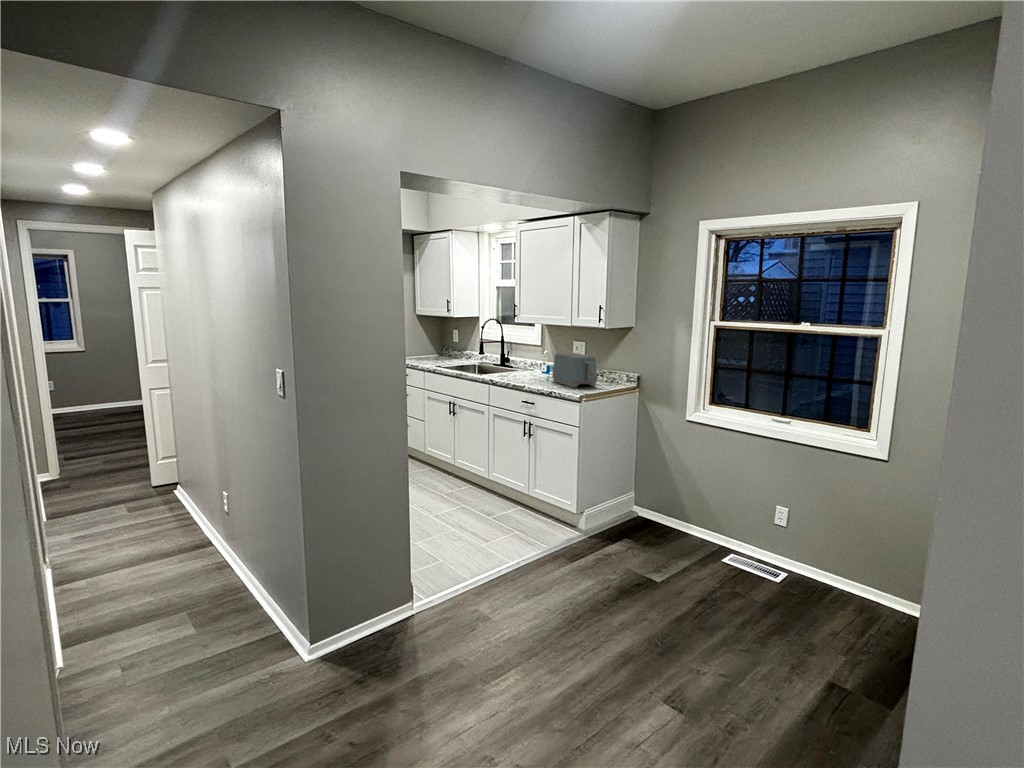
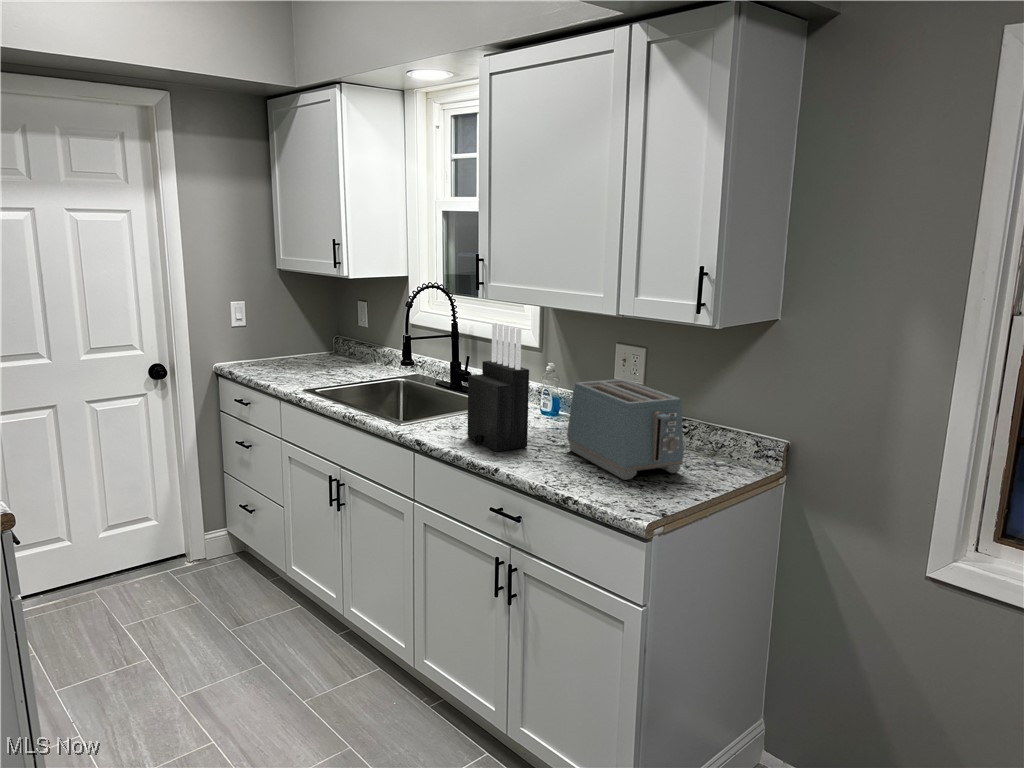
knife block: none [512,331,537,381] -> present [468,323,529,452]

